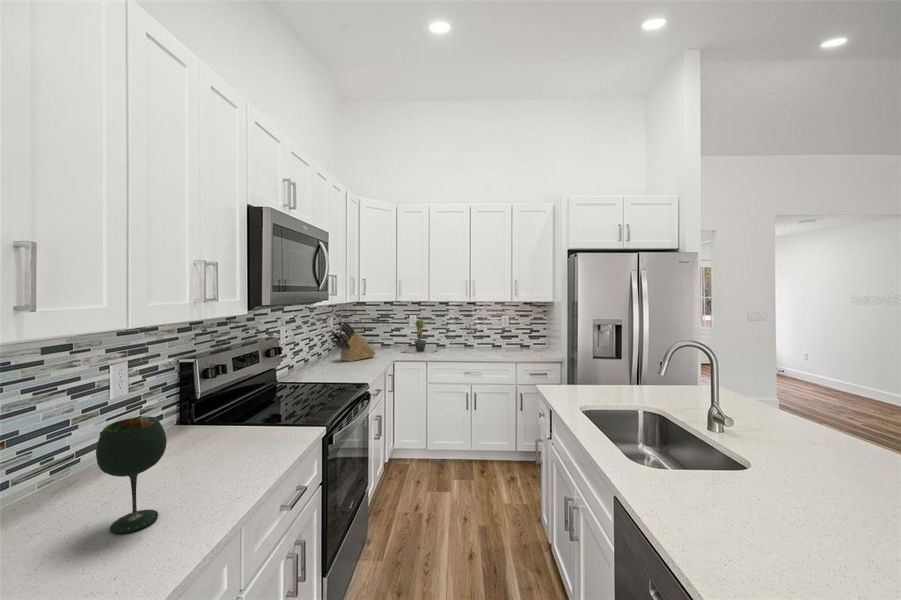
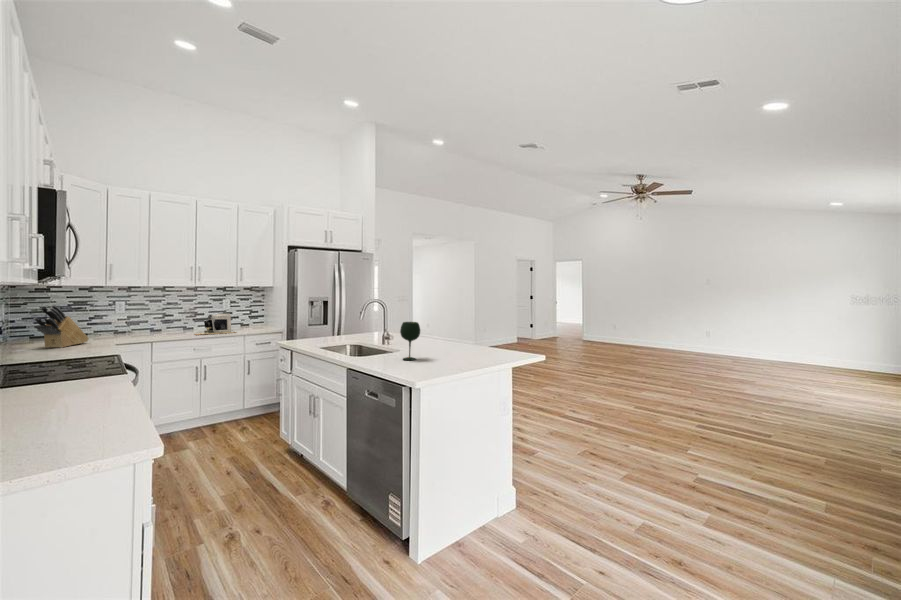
potted plant: present [402,320,437,354] -> none [113,303,158,338]
coffee maker: none [466,332,509,357] -> present [195,313,236,335]
wine glass: present [96,417,167,533] -> present [400,322,420,360]

